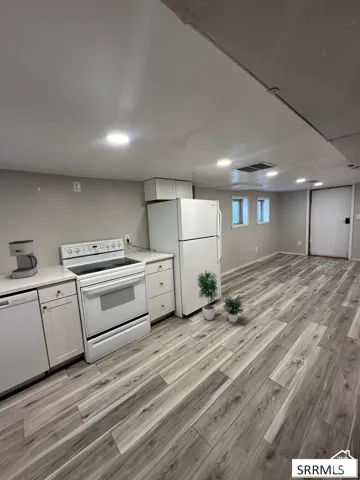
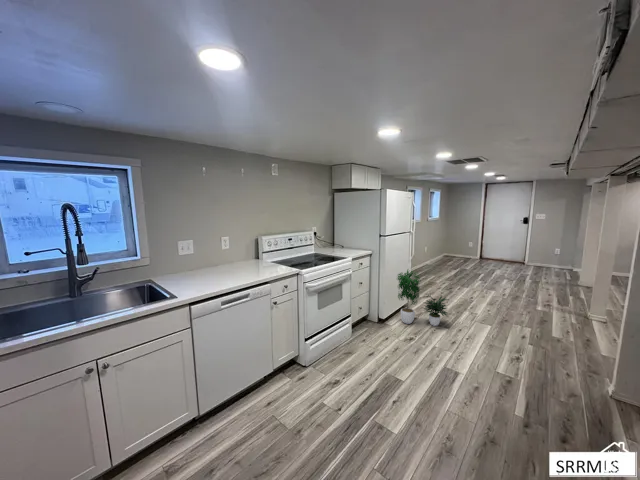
coffee maker: present [8,240,38,279] -> none [223,229,248,272]

